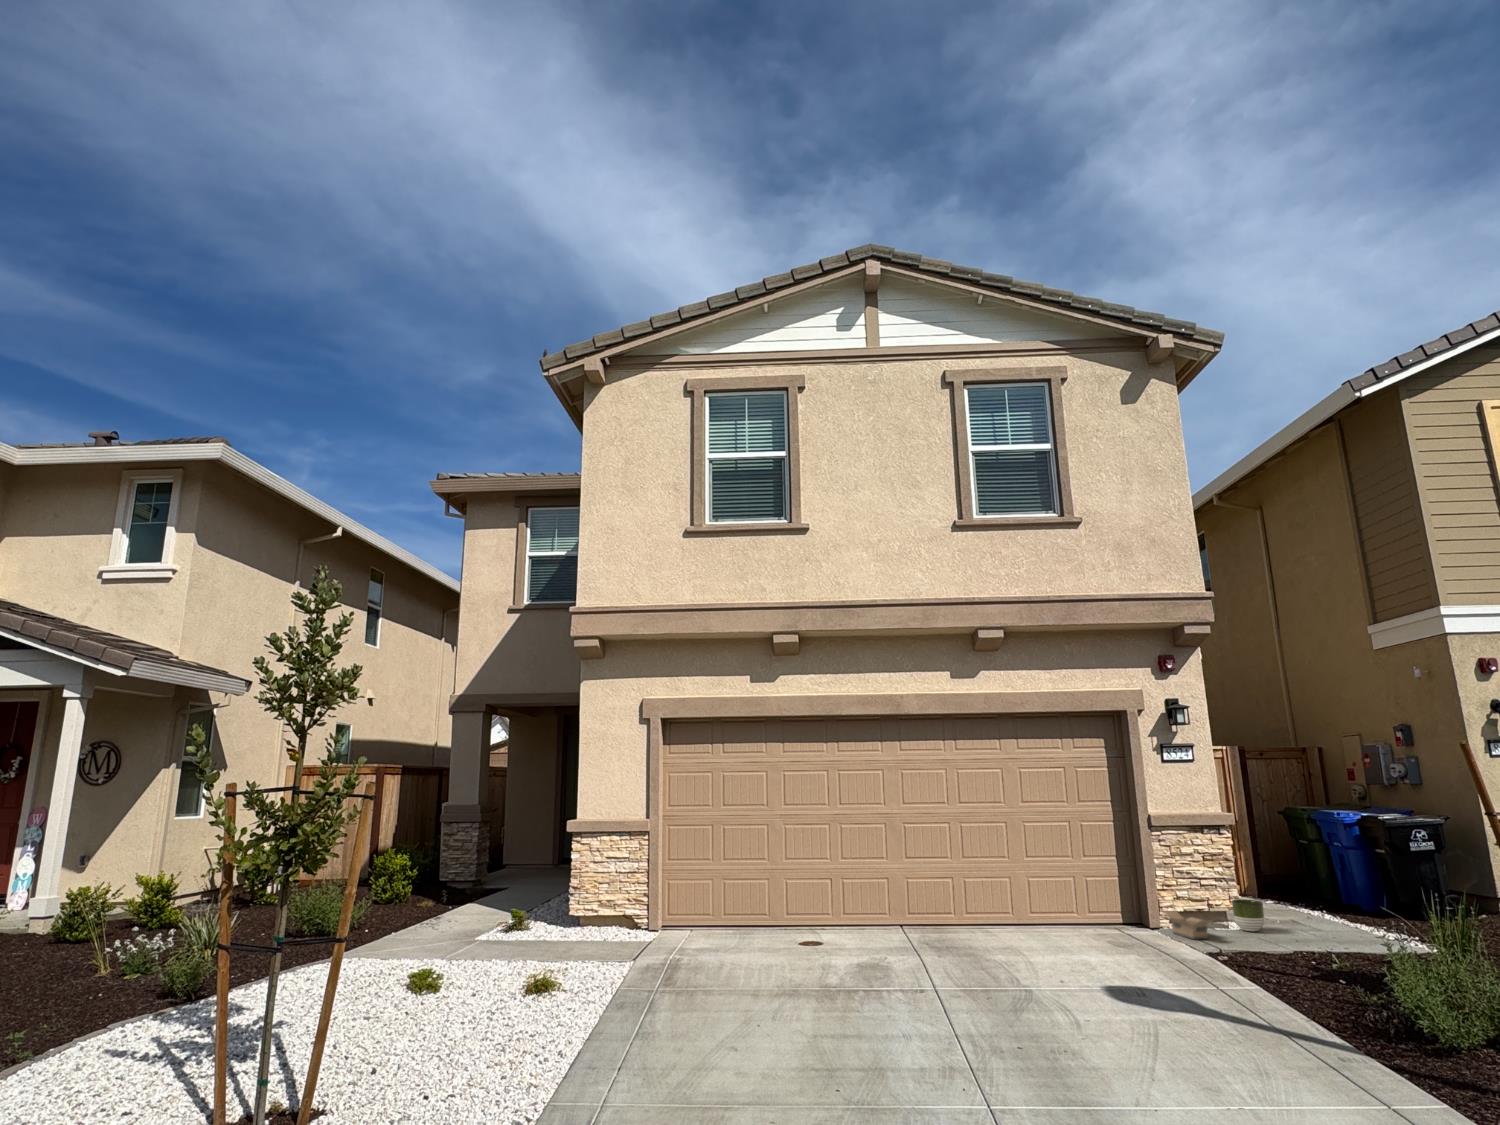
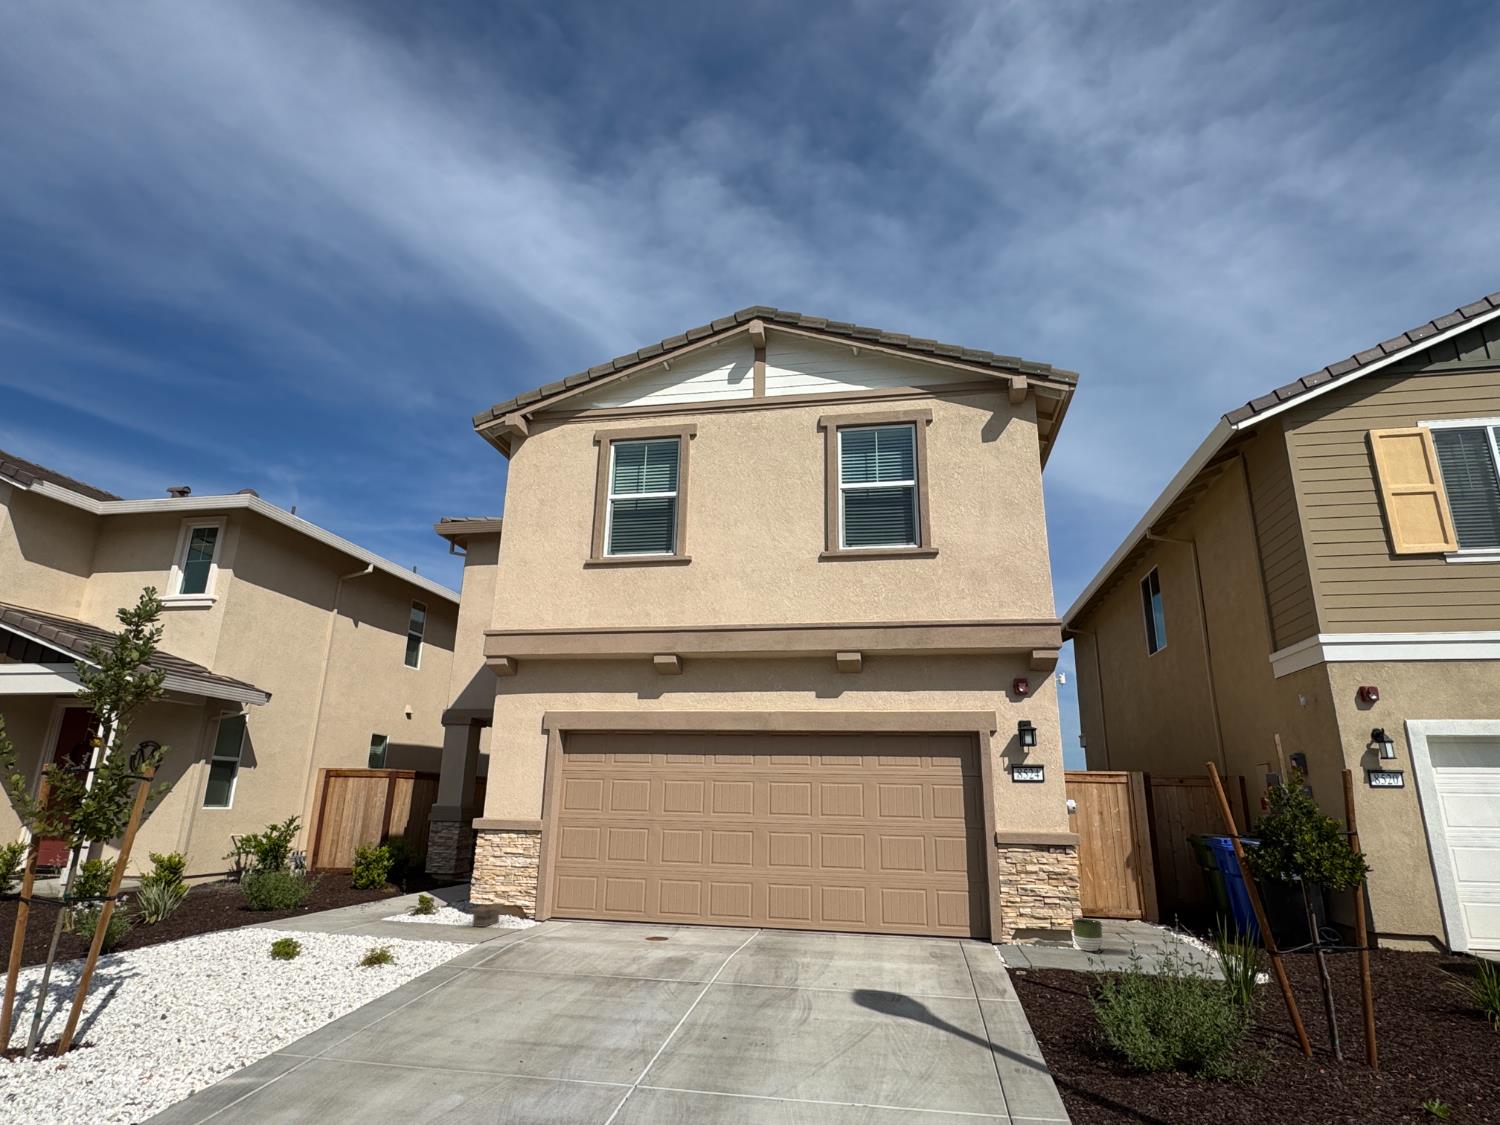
cardboard box: present [1164,911,1212,939] -> present [470,902,505,927]

